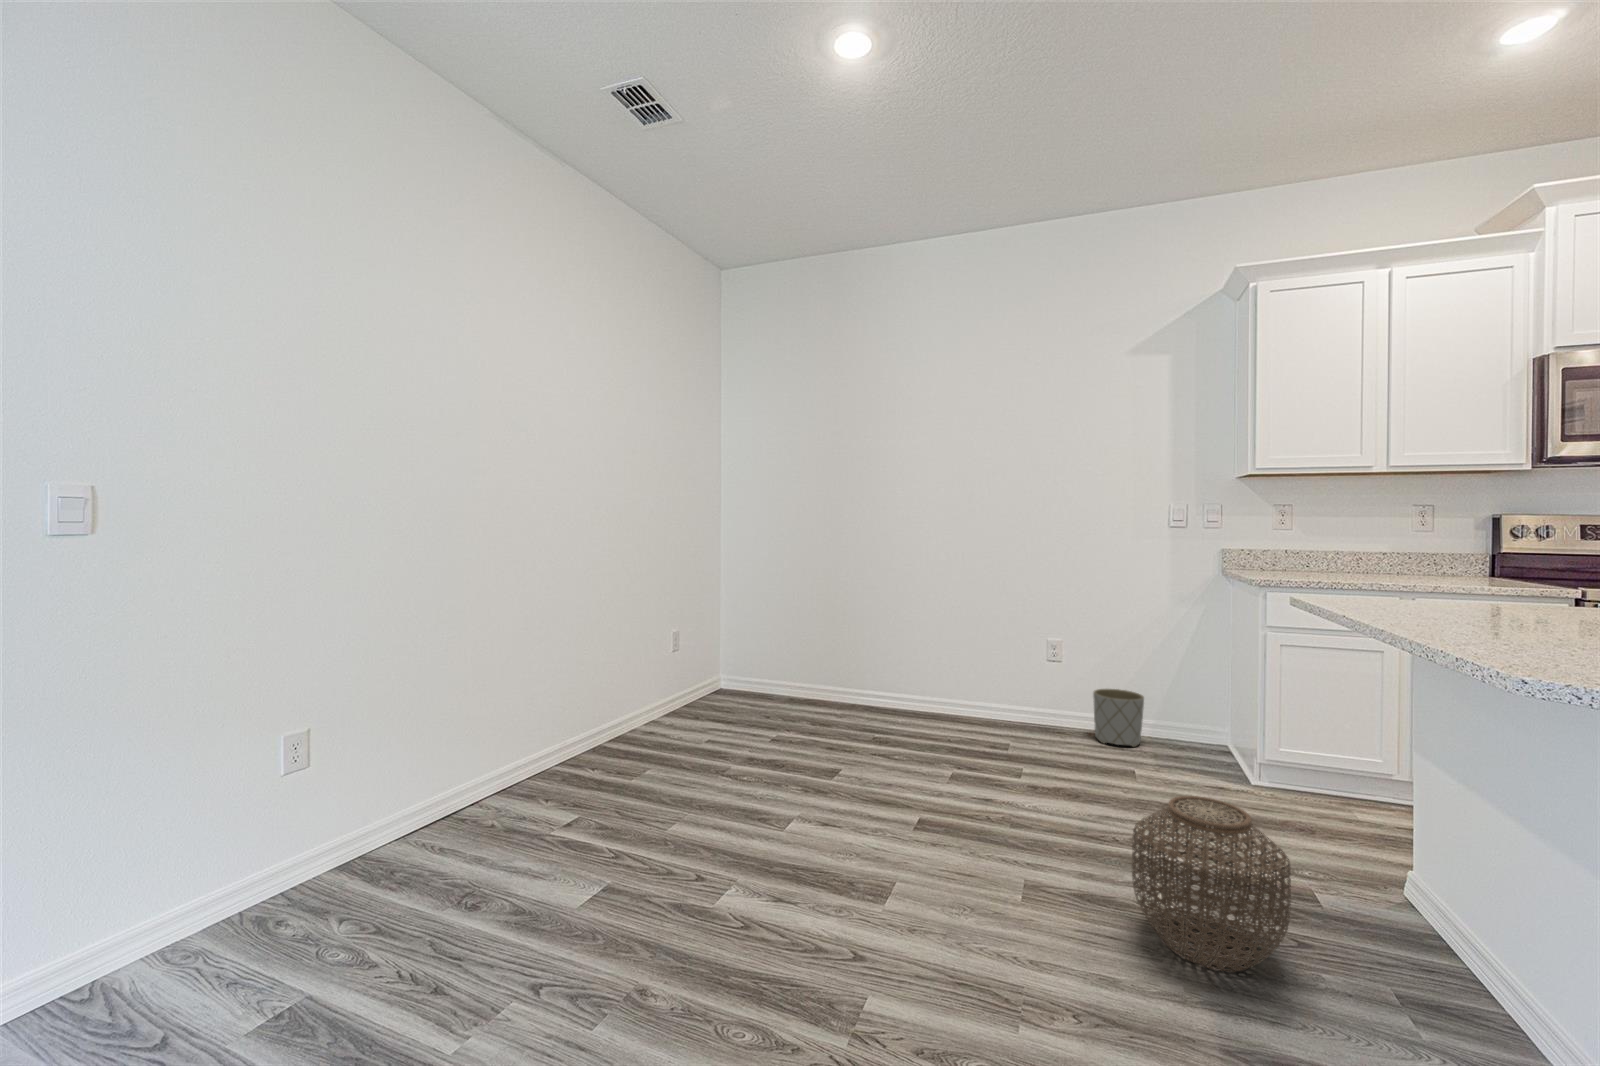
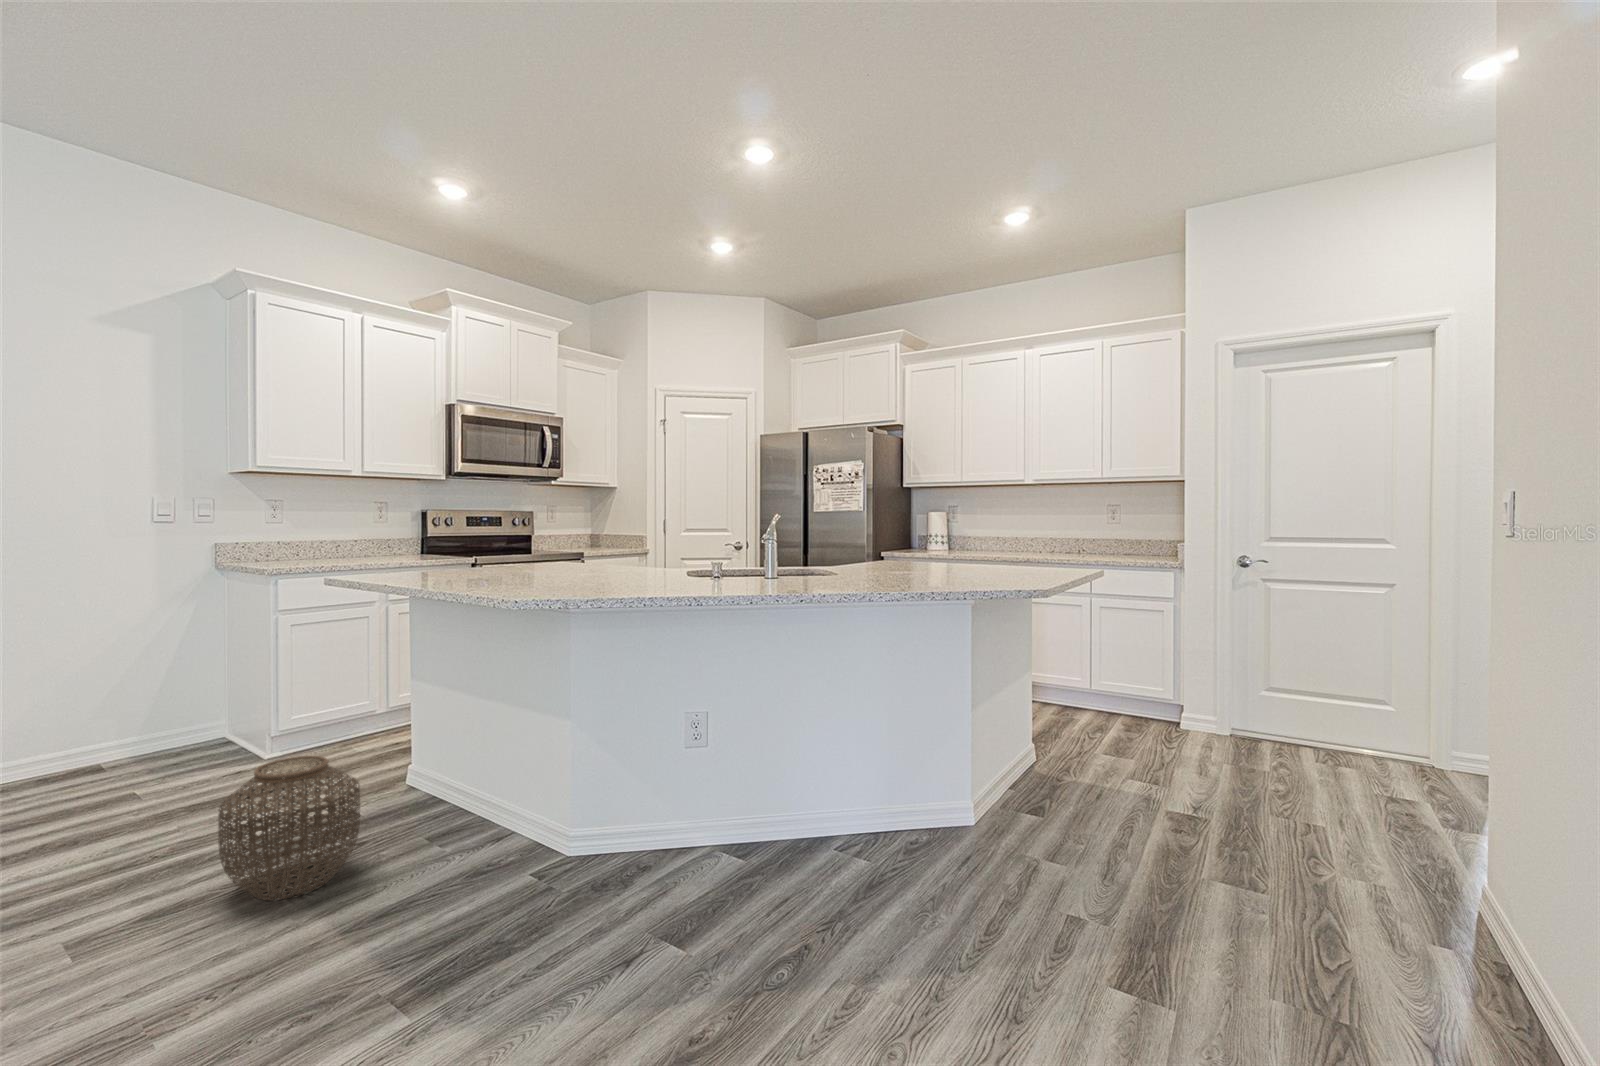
planter: present [1093,689,1144,747] -> none [52,712,128,782]

